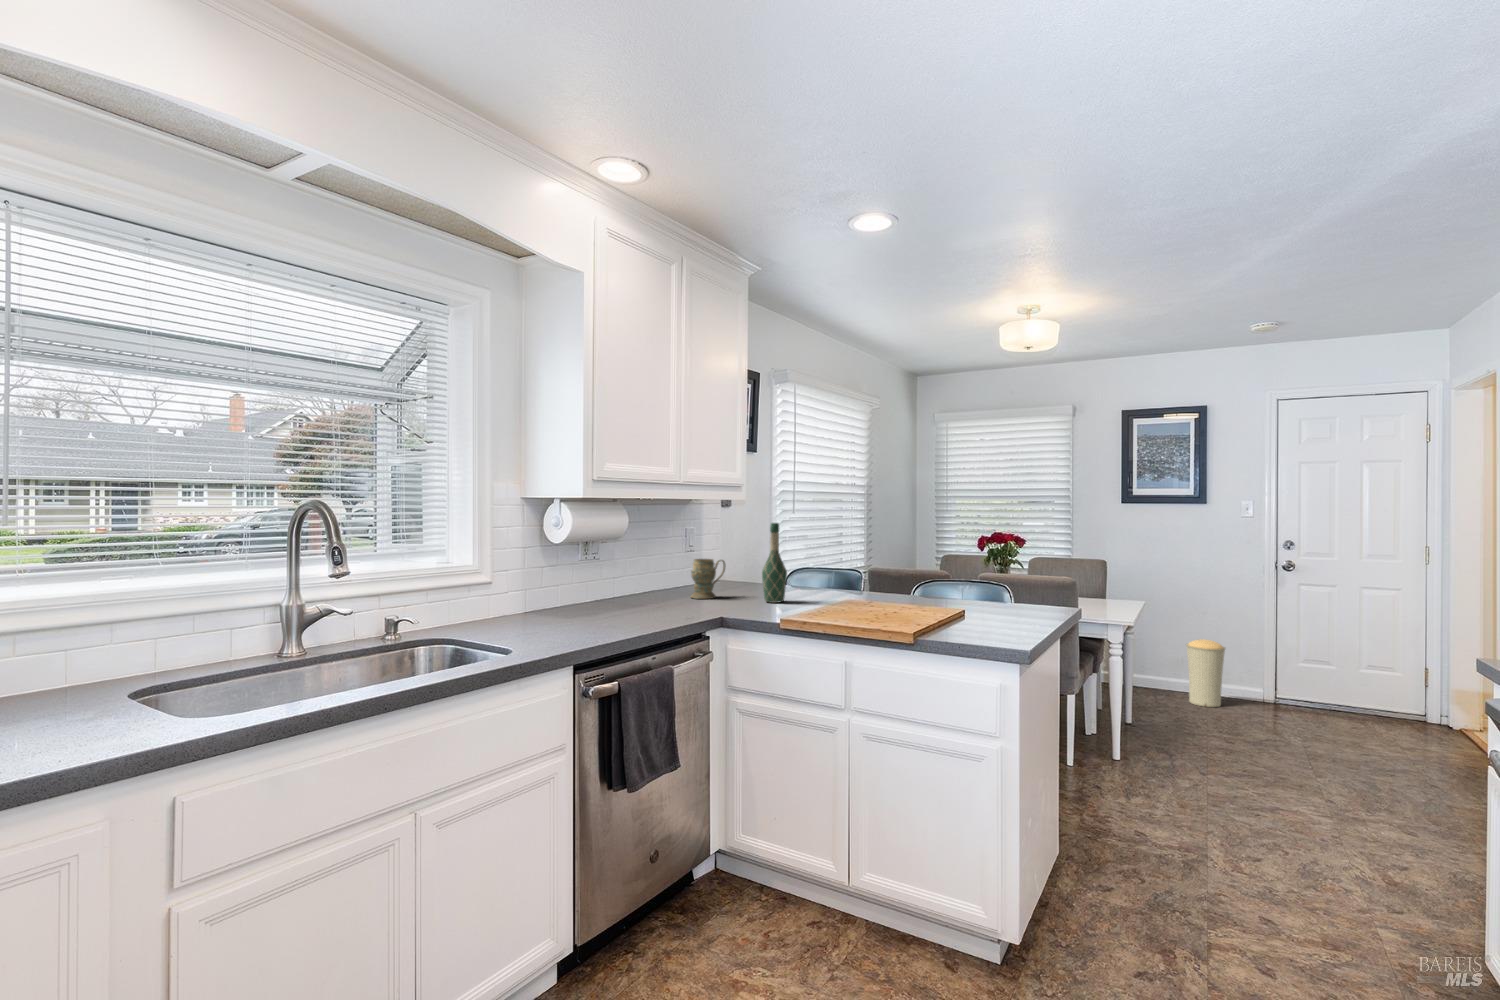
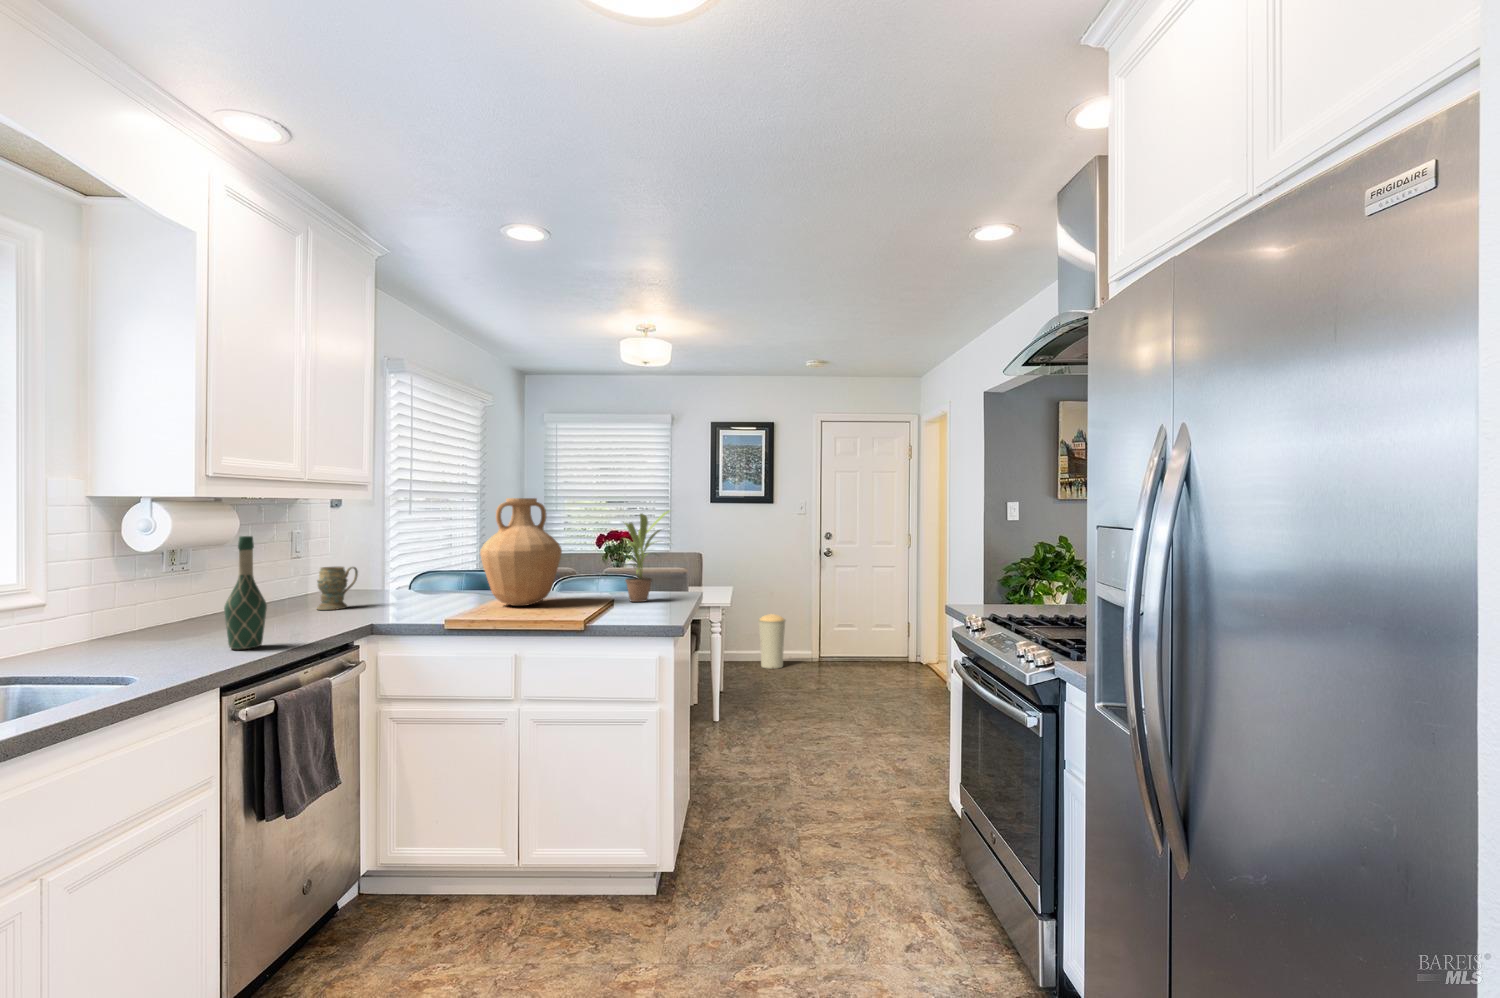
vase: none [828,496,912,609] -> present [480,498,562,606]
potted plant: none [970,511,1042,616] -> present [625,511,669,602]
wine bottle: present [762,523,787,603] -> present [224,536,267,649]

